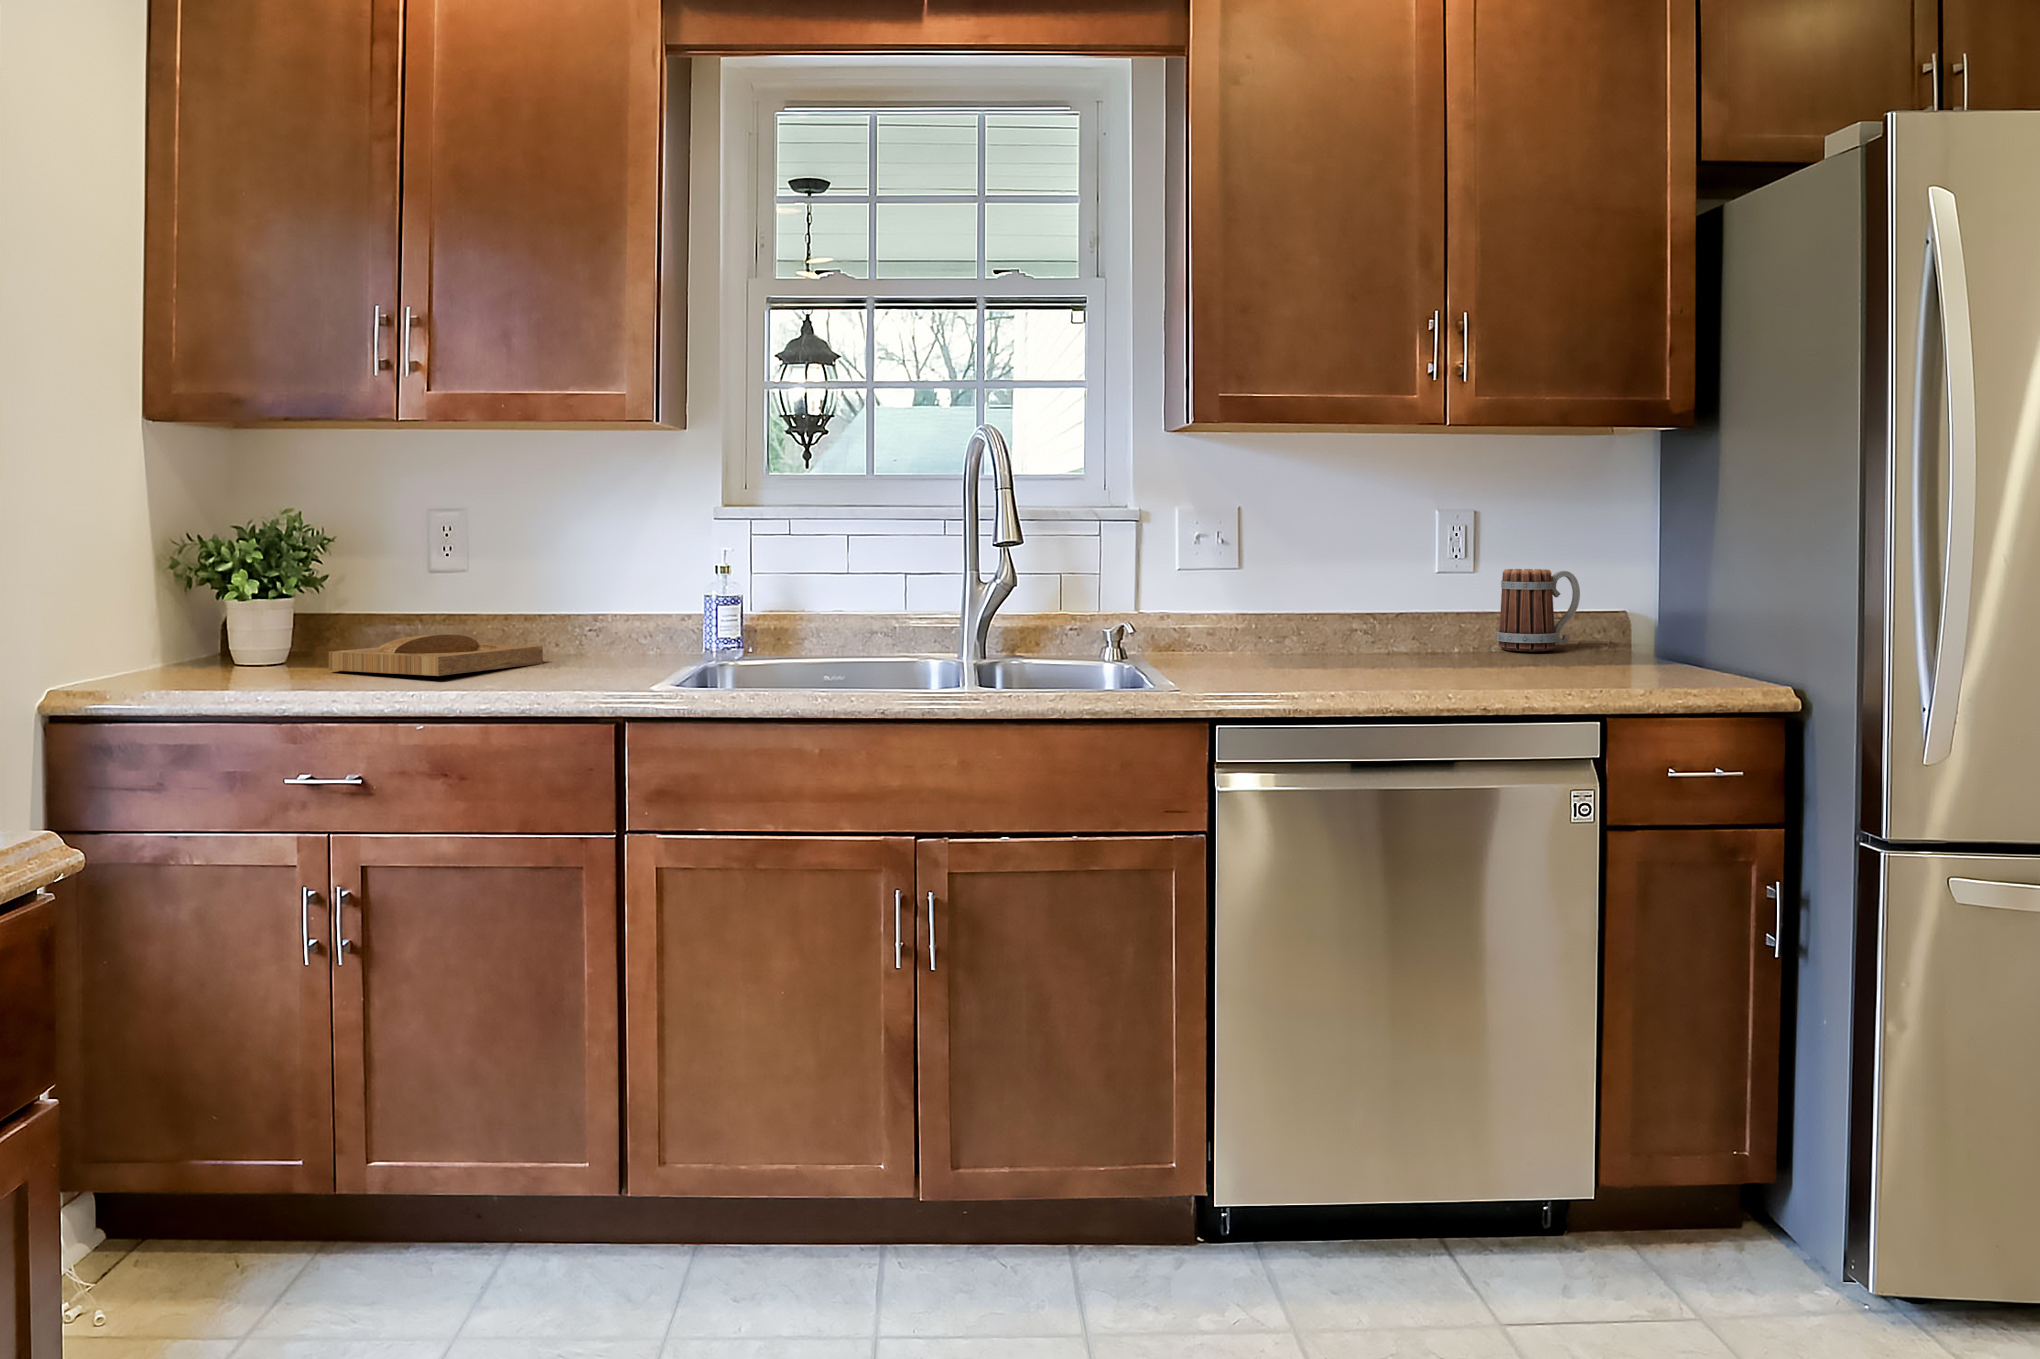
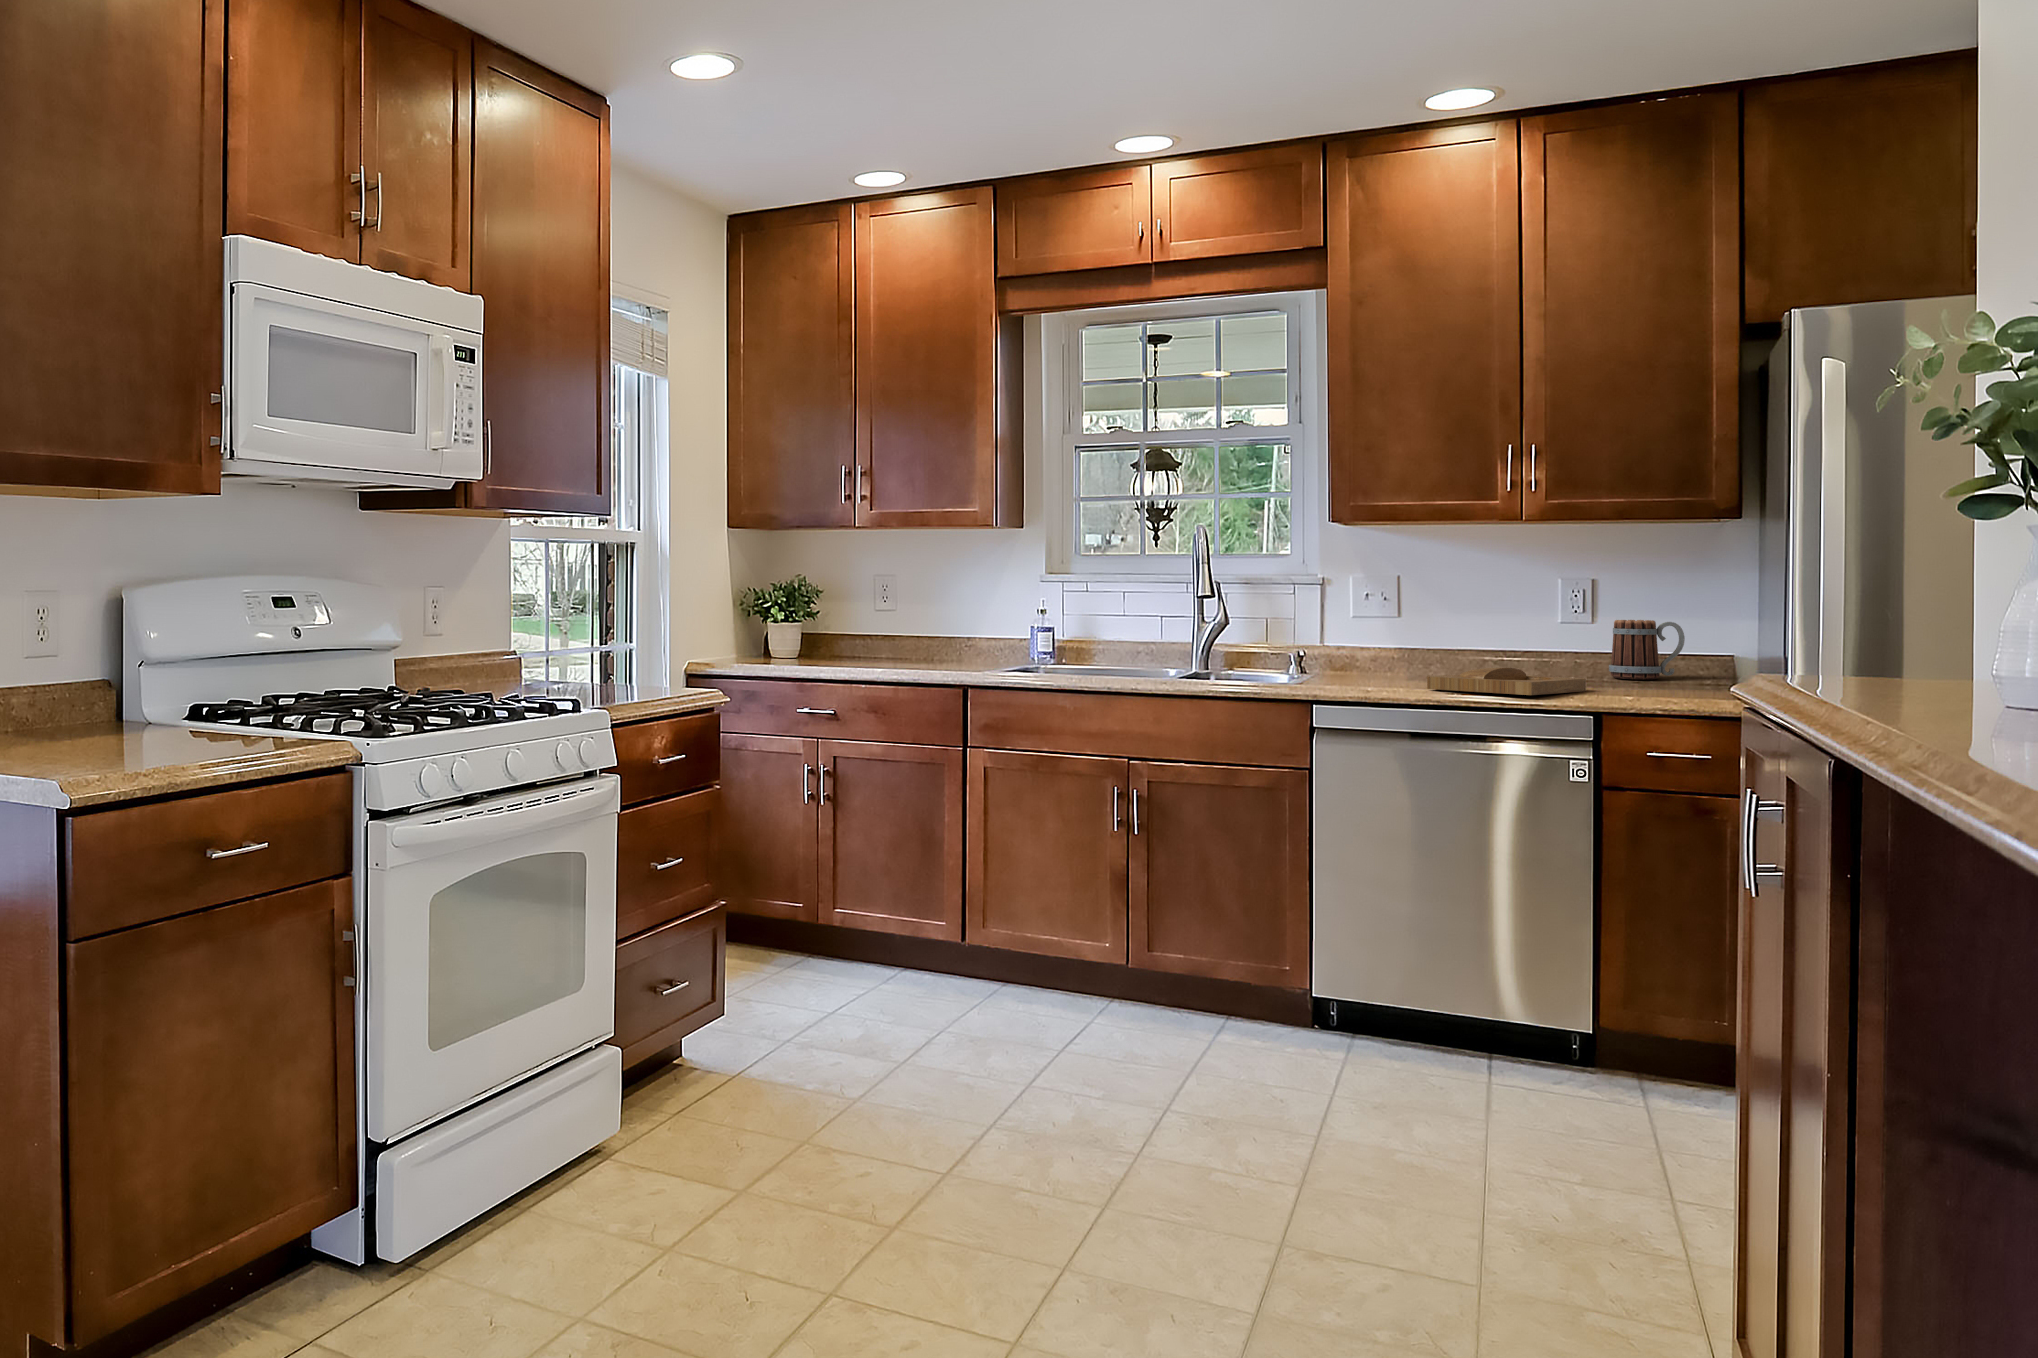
tray: present [329,634,543,676] -> present [1427,668,1586,695]

